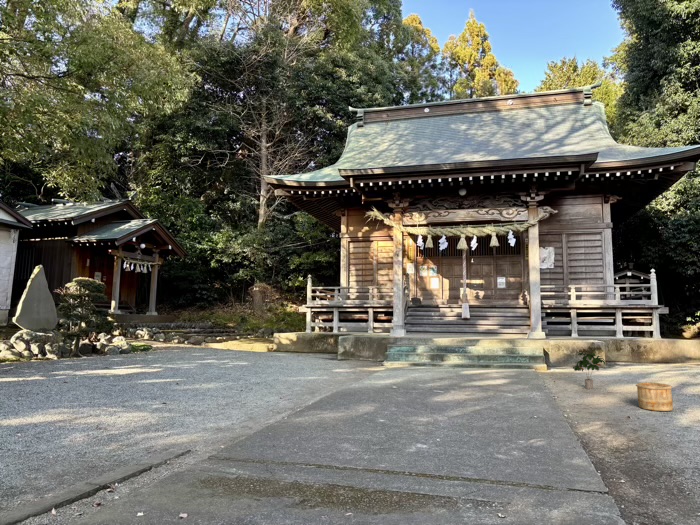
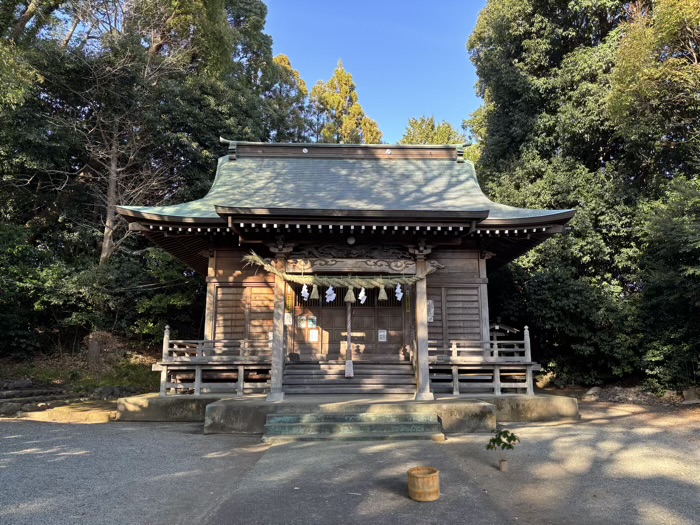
wooden bucket: present [636,382,673,411] -> present [407,467,440,501]

